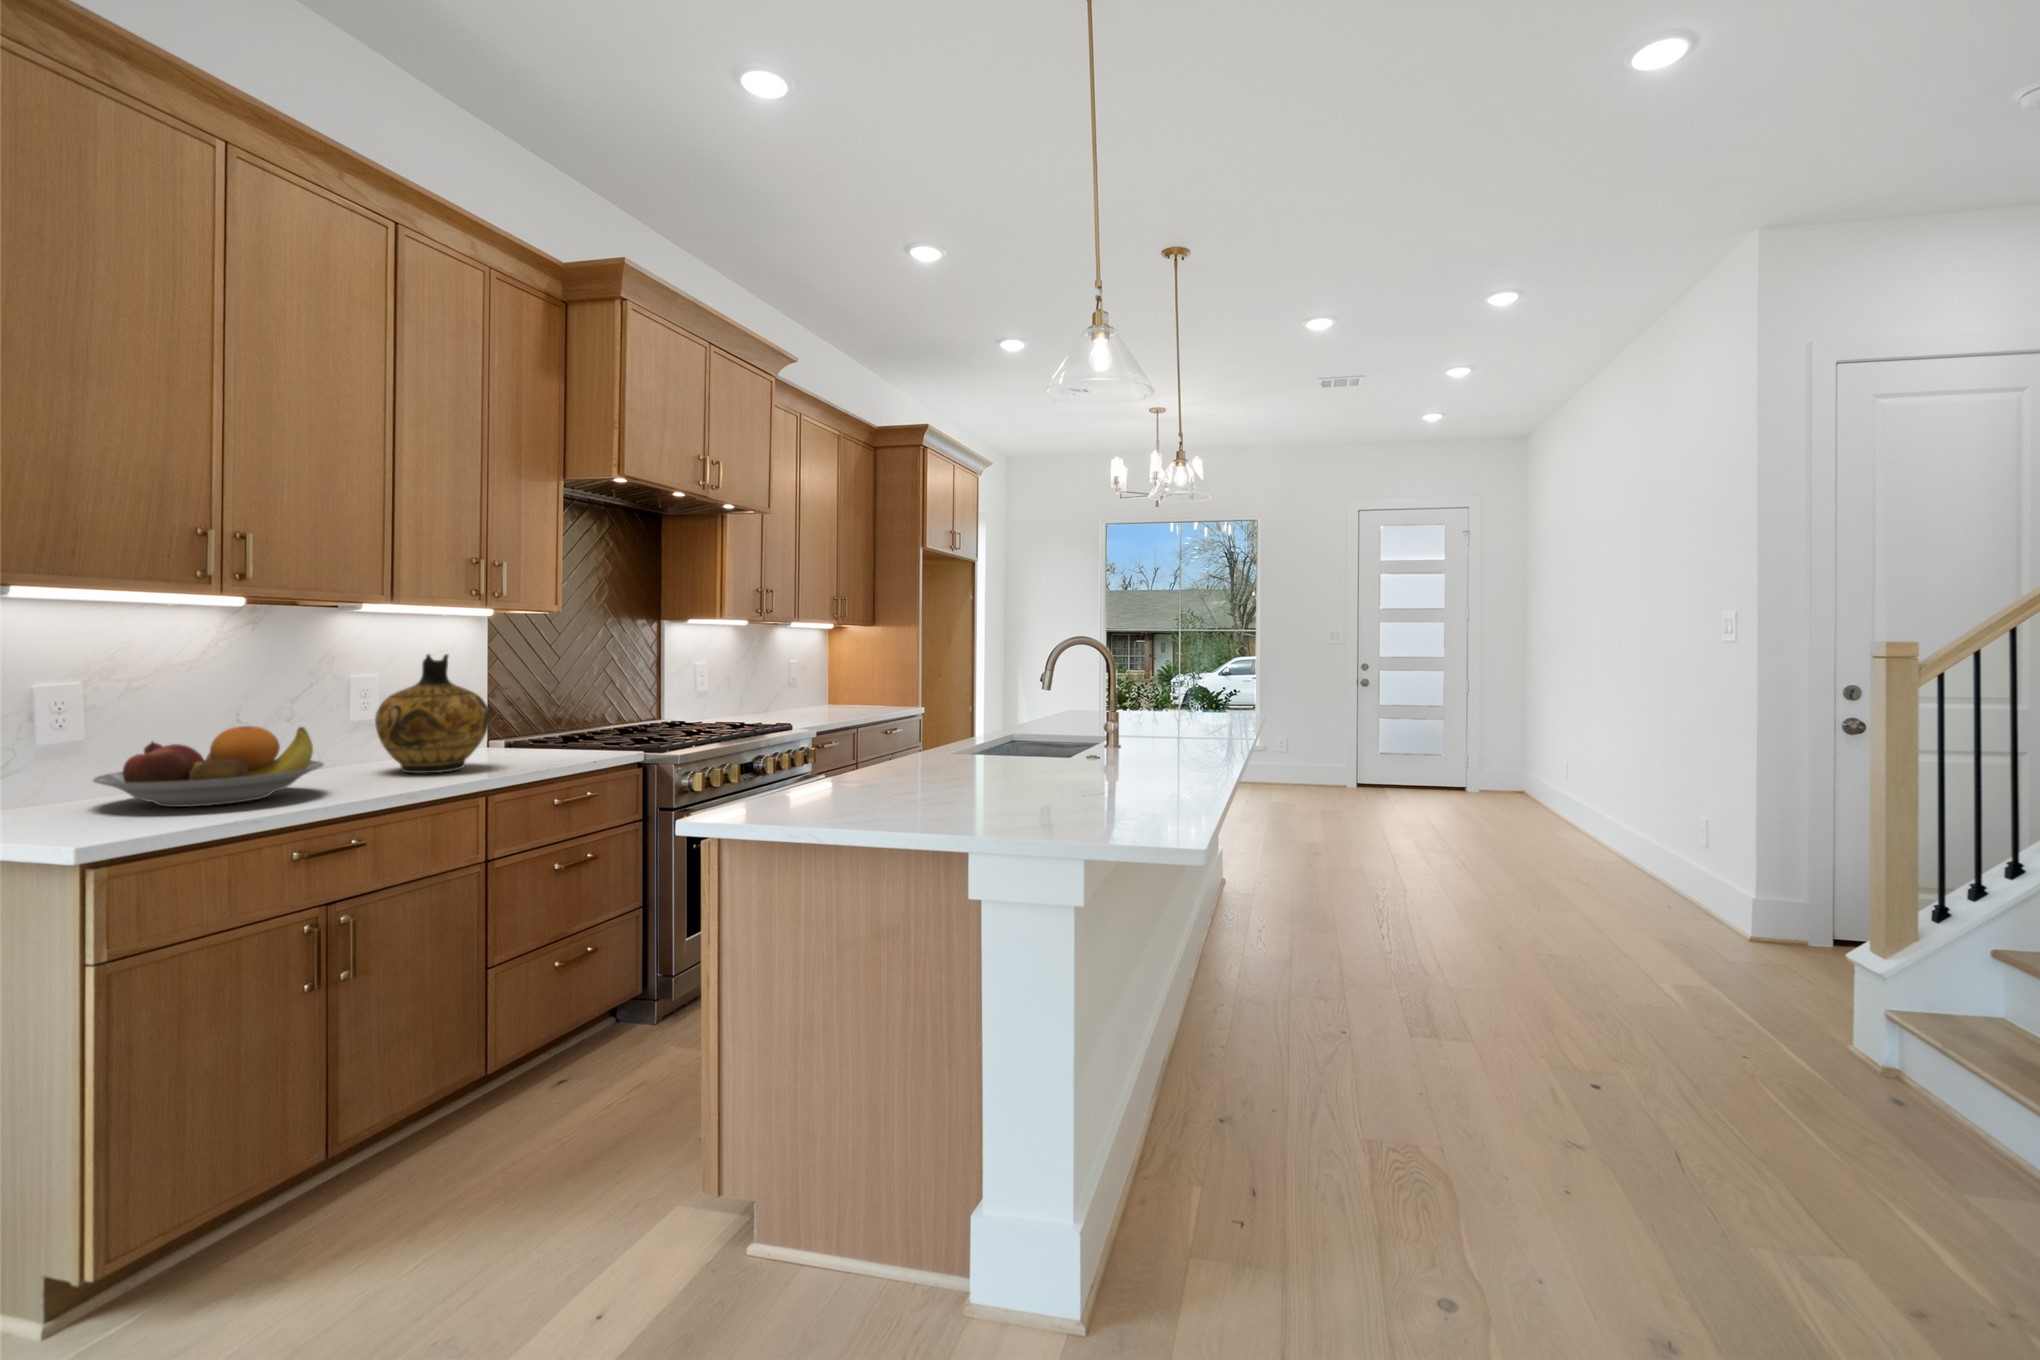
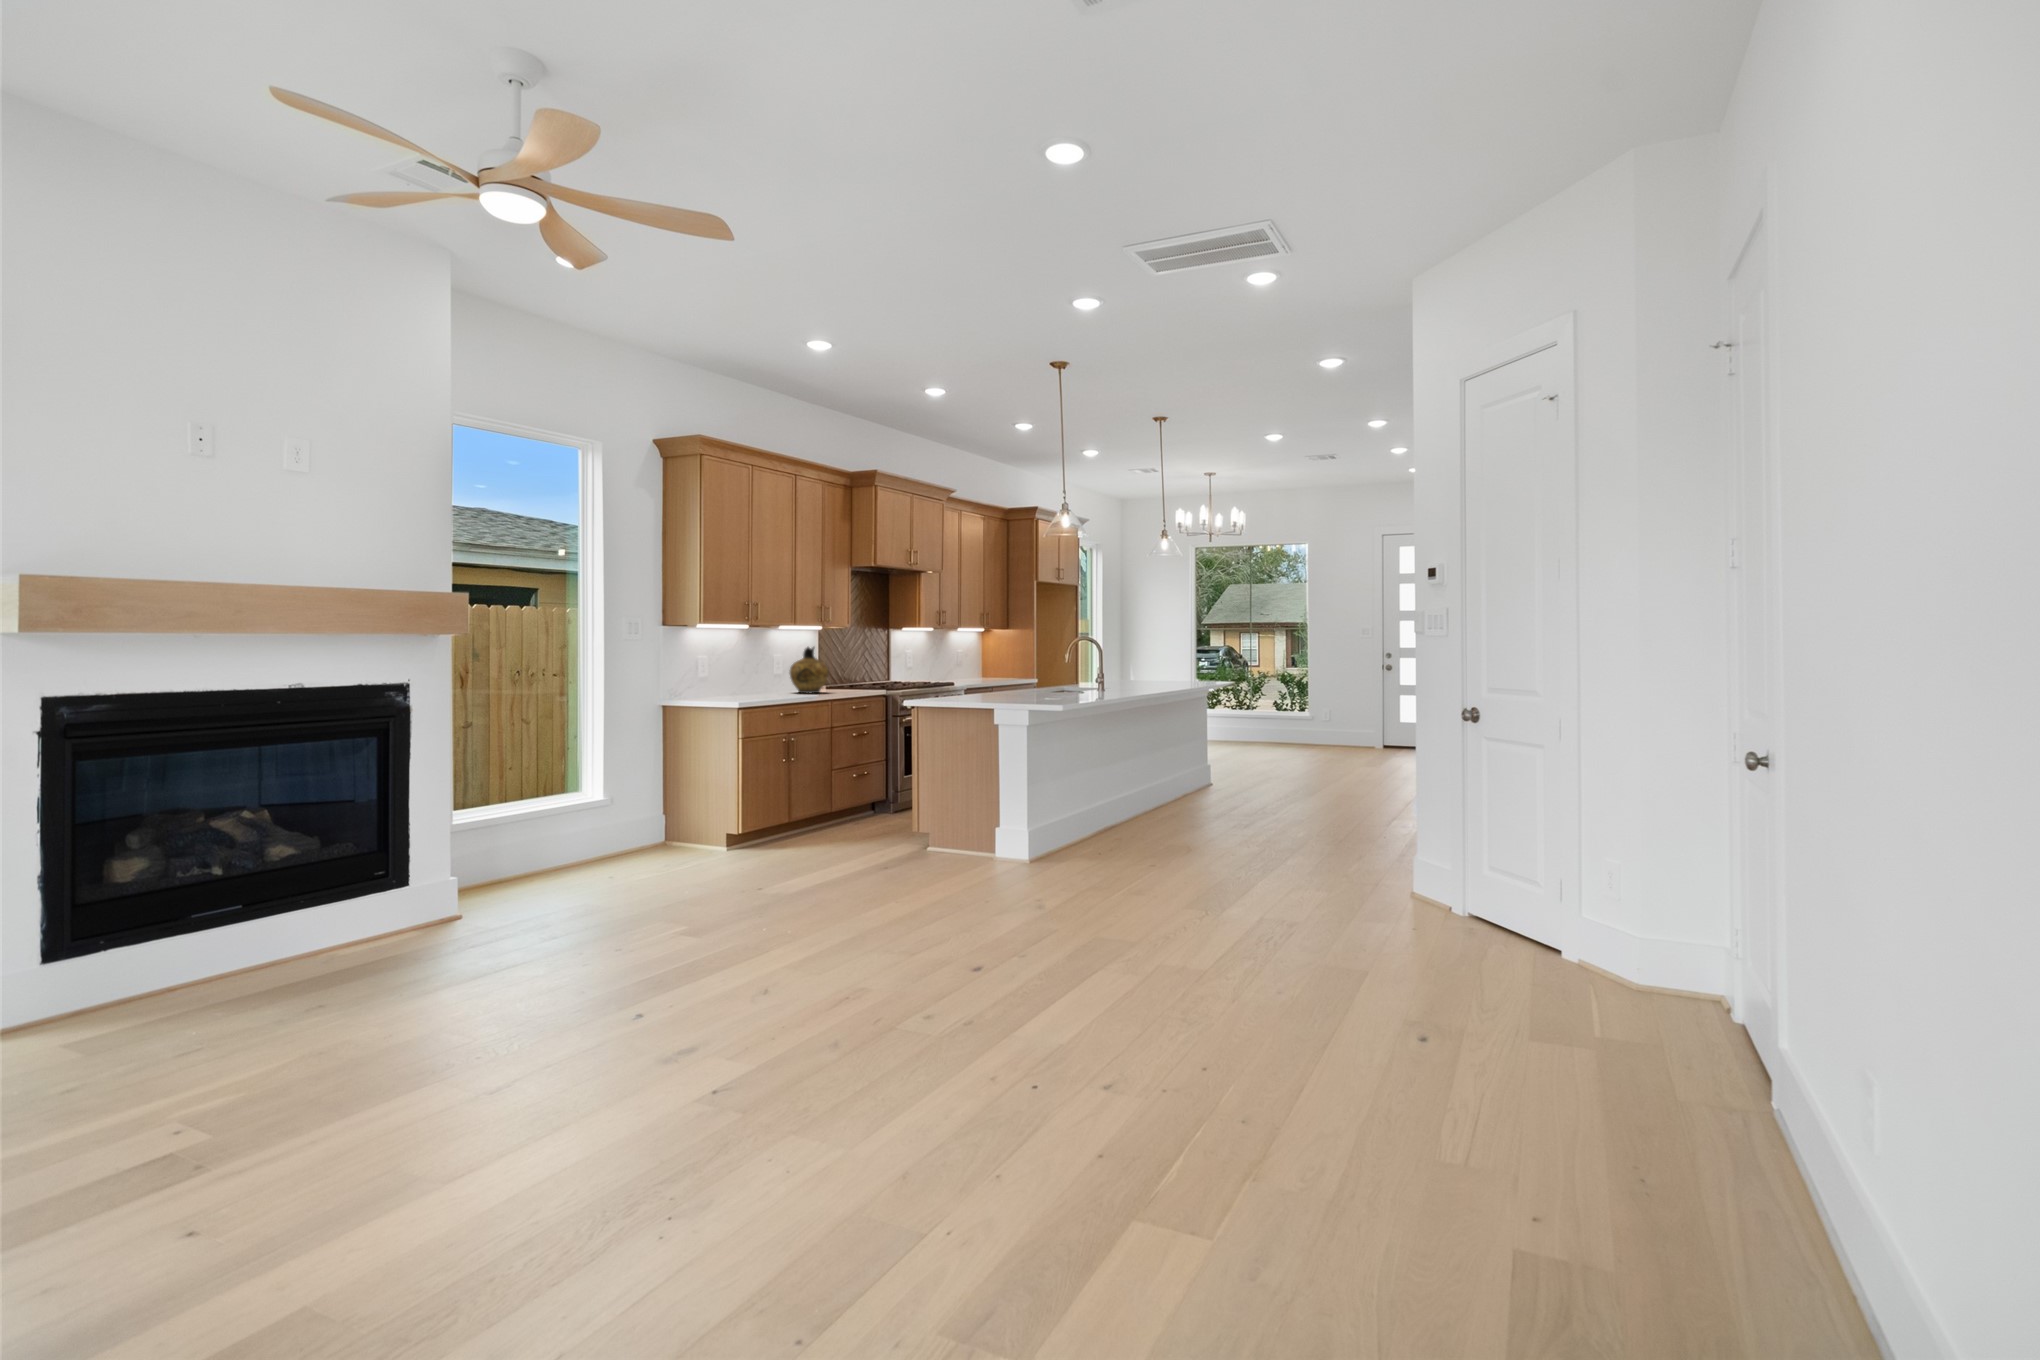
fruit bowl: present [93,726,324,807] -> none [720,671,783,697]

